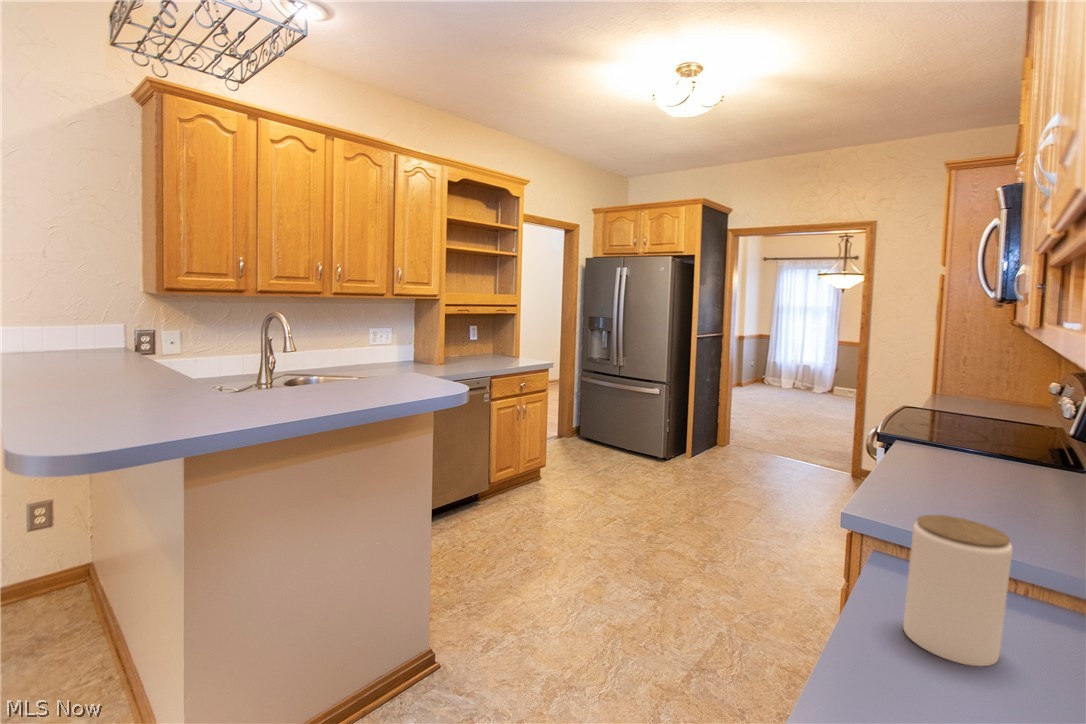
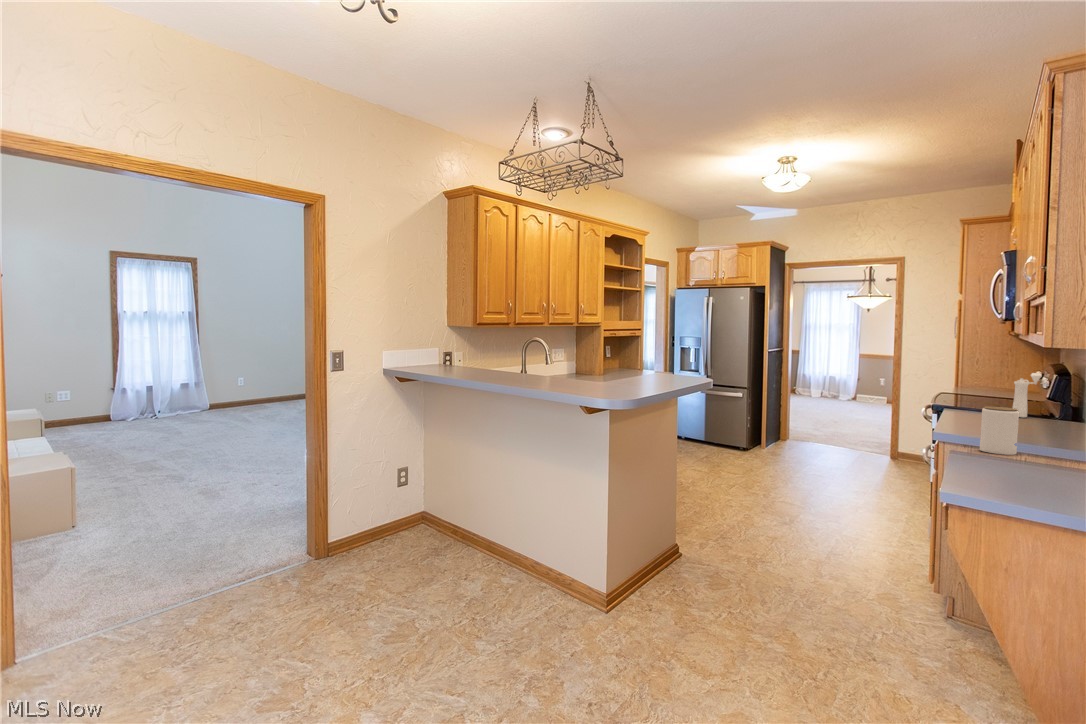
pepper mill: none [1001,402,1067,494] -> present [1013,373,1042,417]

